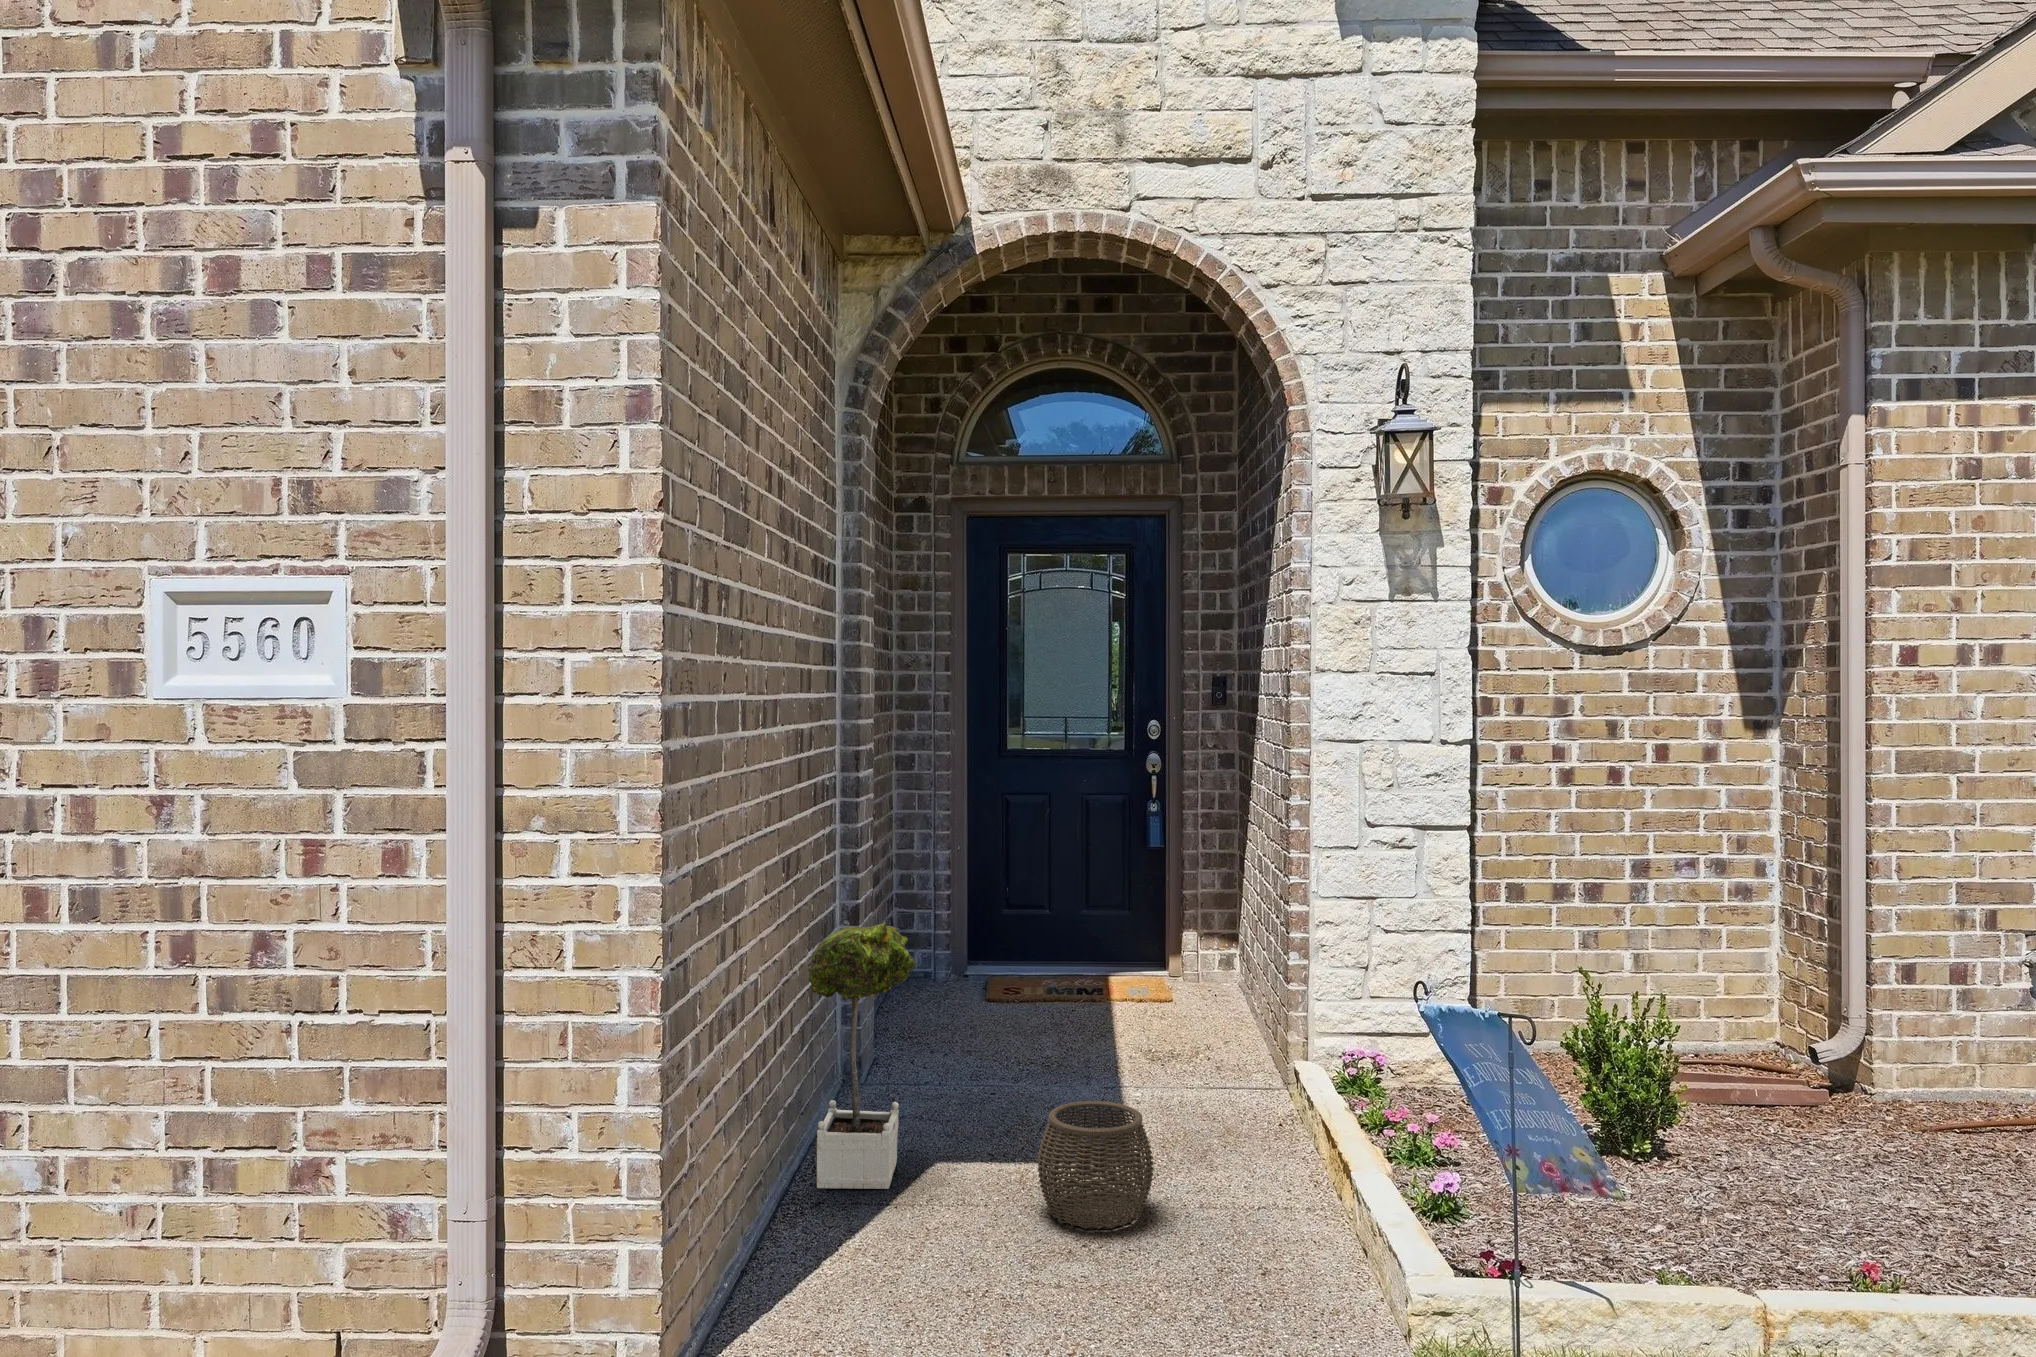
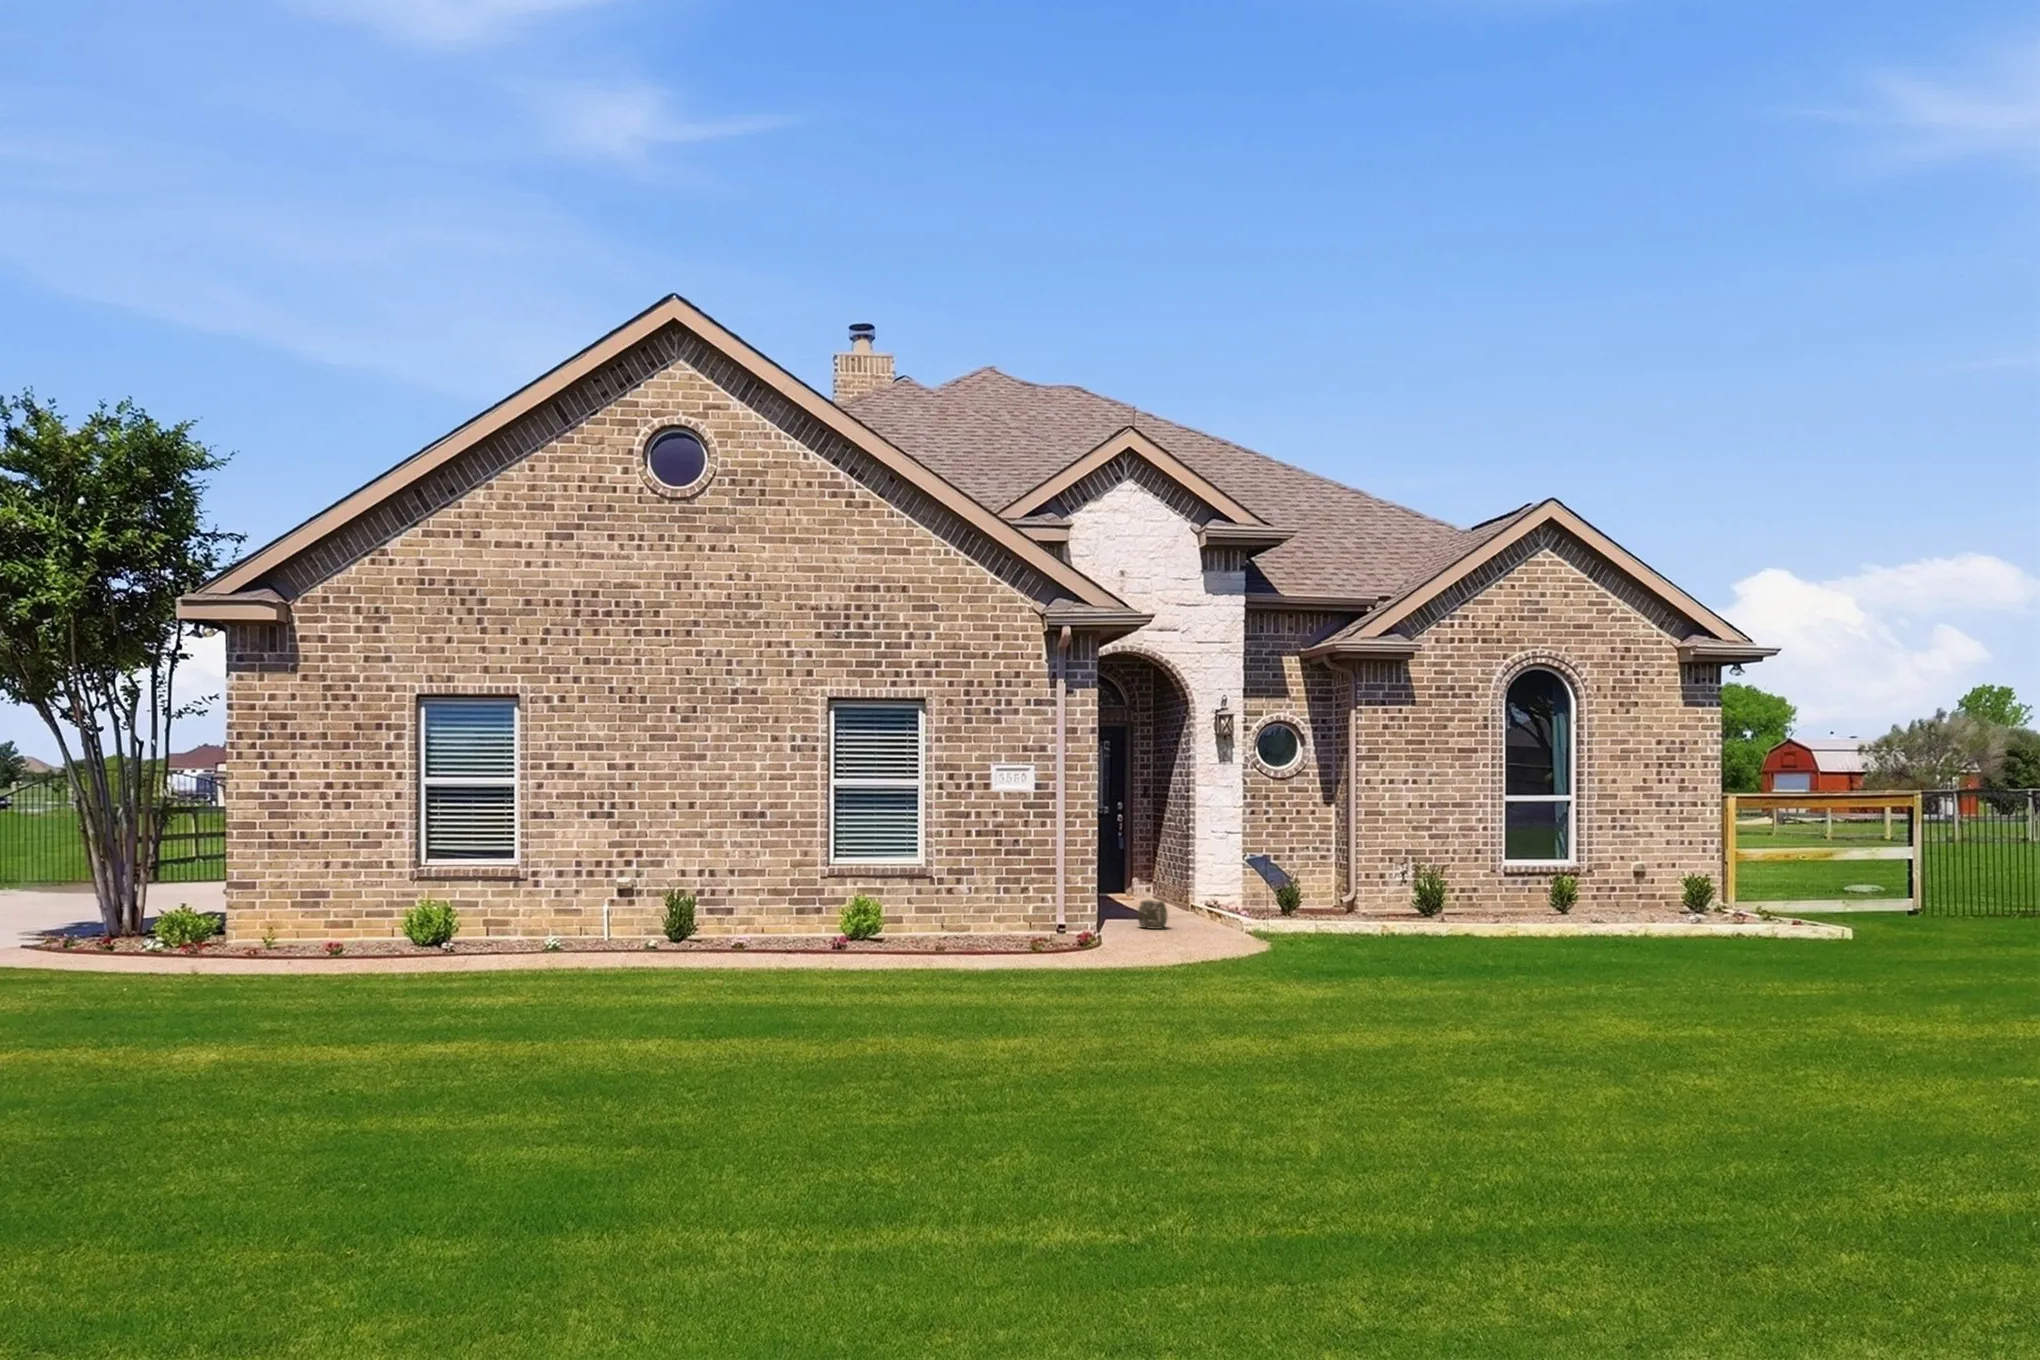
potted tree: present [808,922,916,1189] -> none [1070,852,1100,926]

